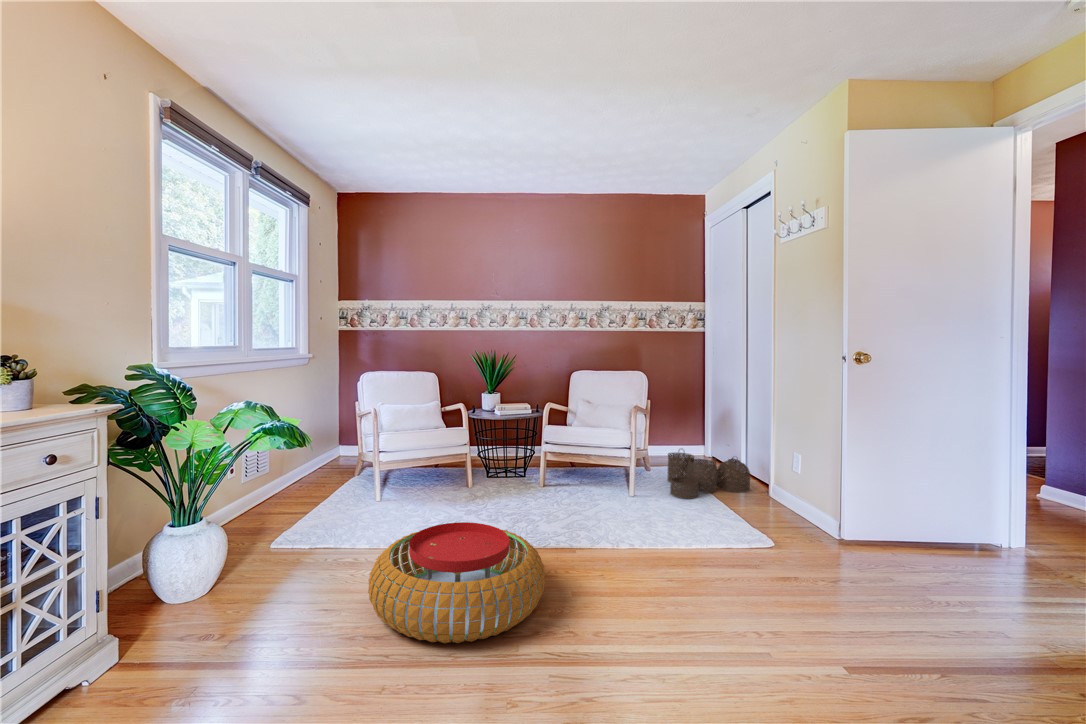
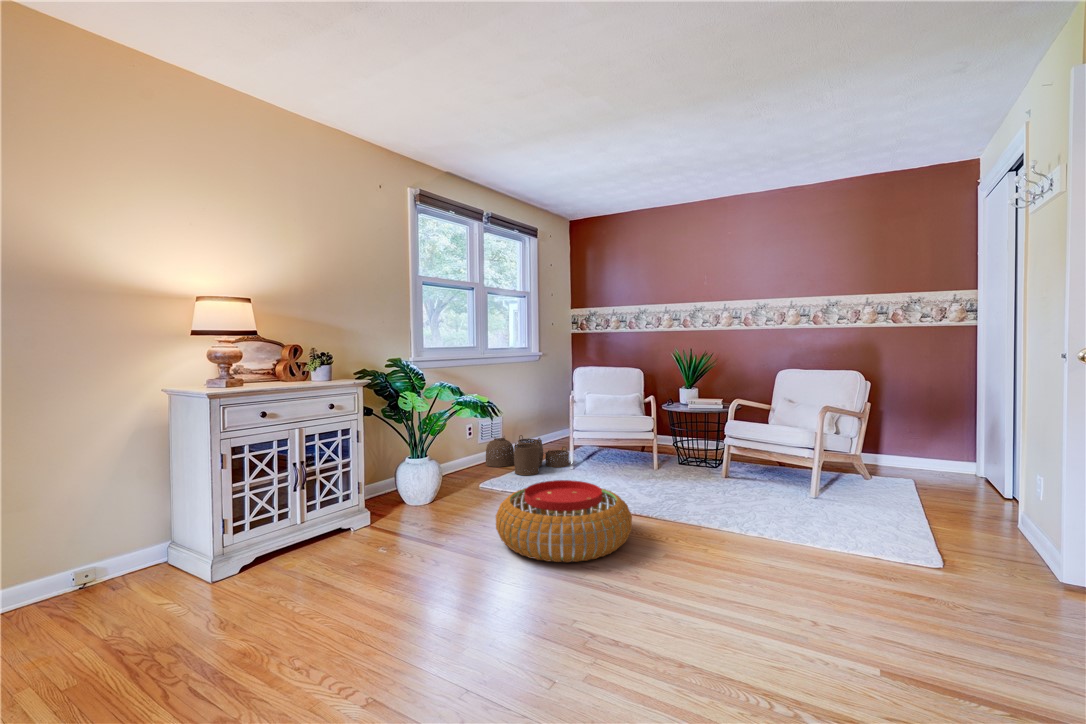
woven basket: present [668,451,750,499] -> present [485,435,569,475]

